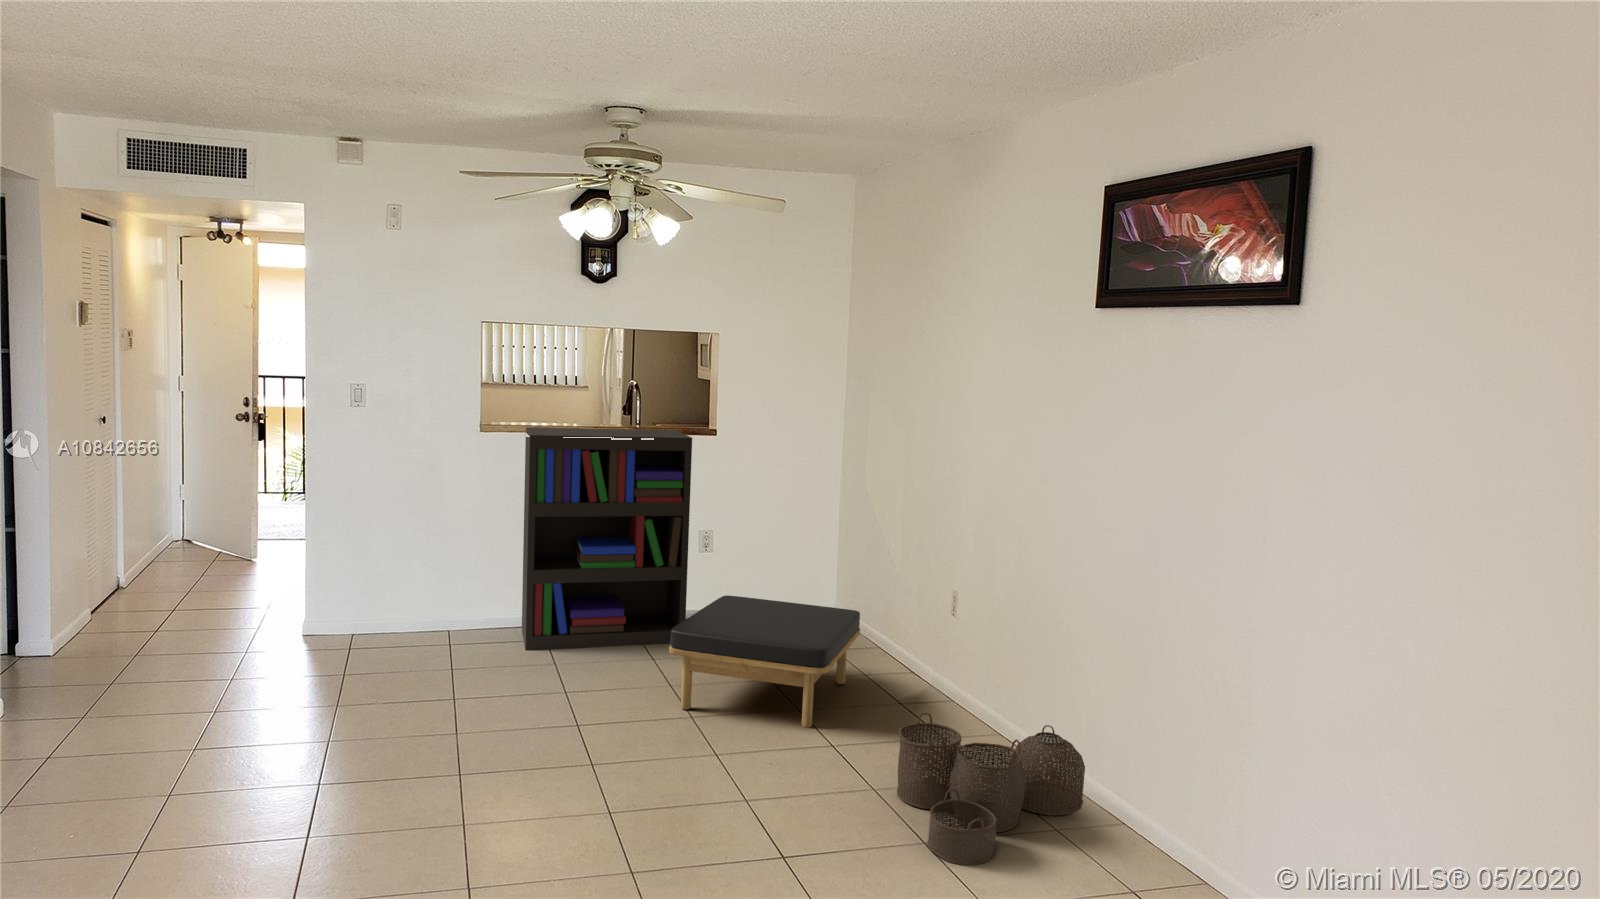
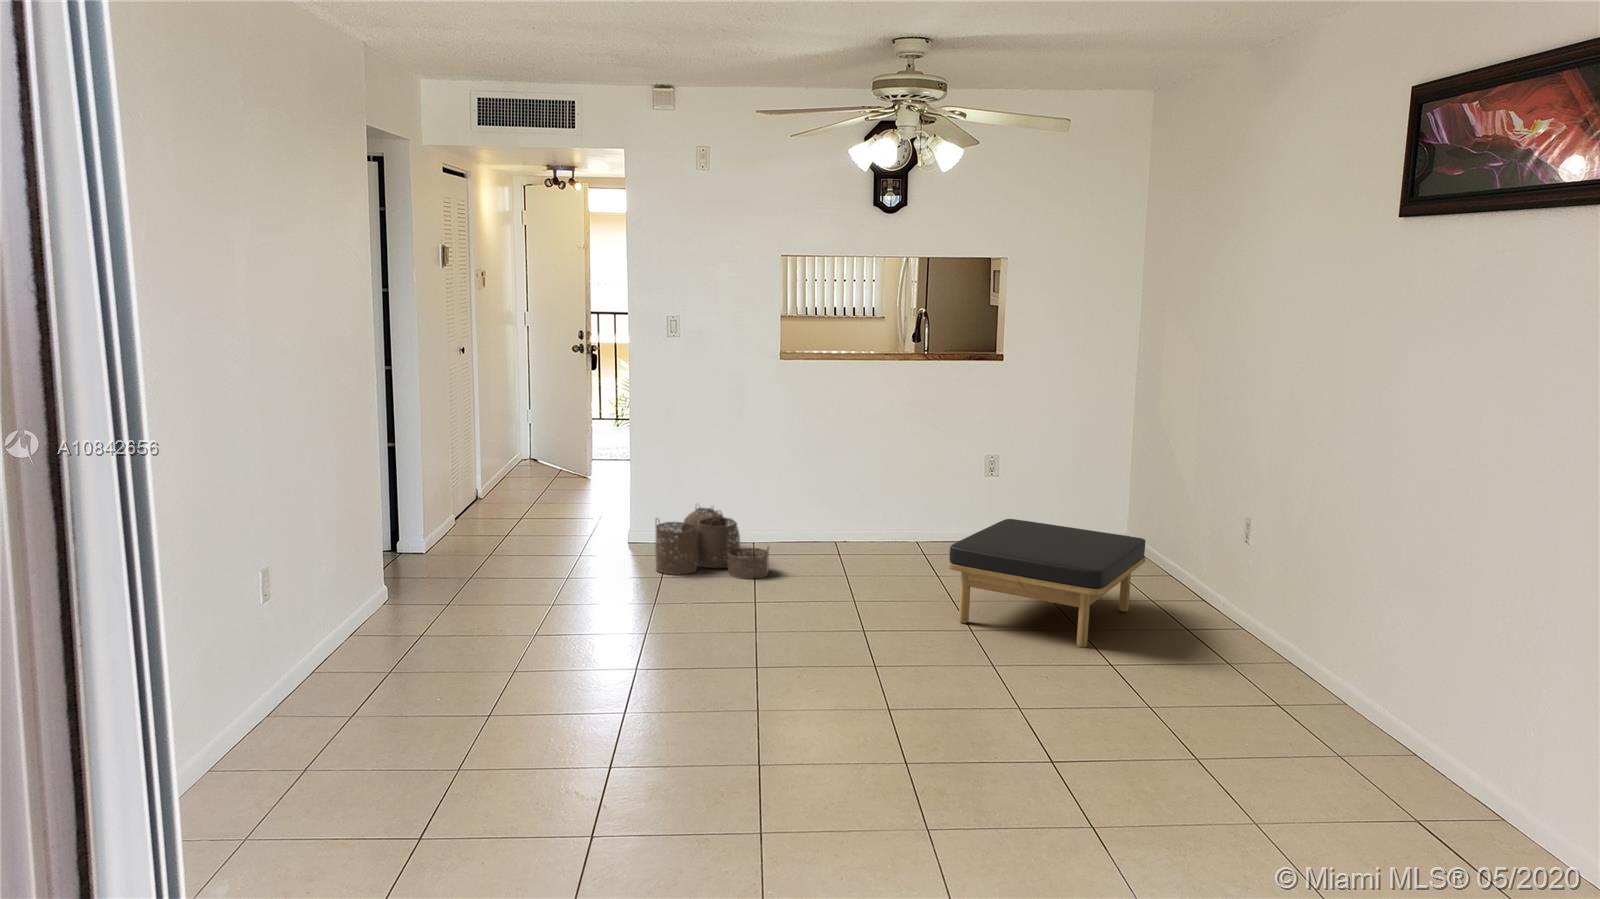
bookshelf: present [522,427,692,650] -> none [816,354,979,566]
woven basket: present [897,713,1085,865] -> present [655,508,769,579]

